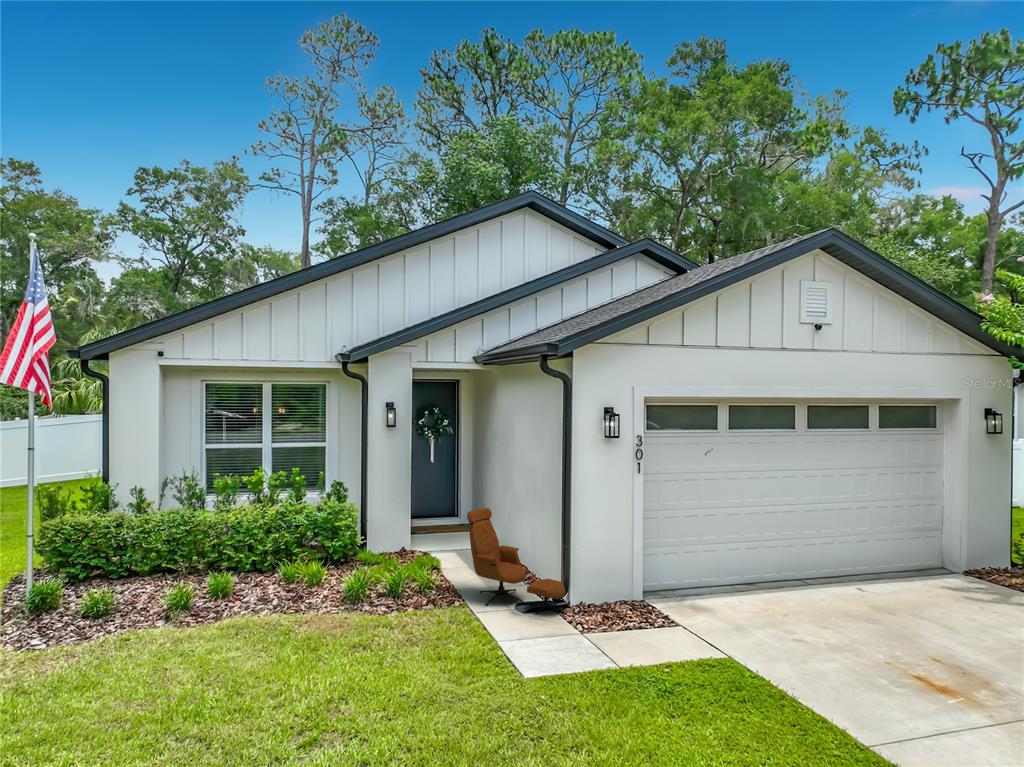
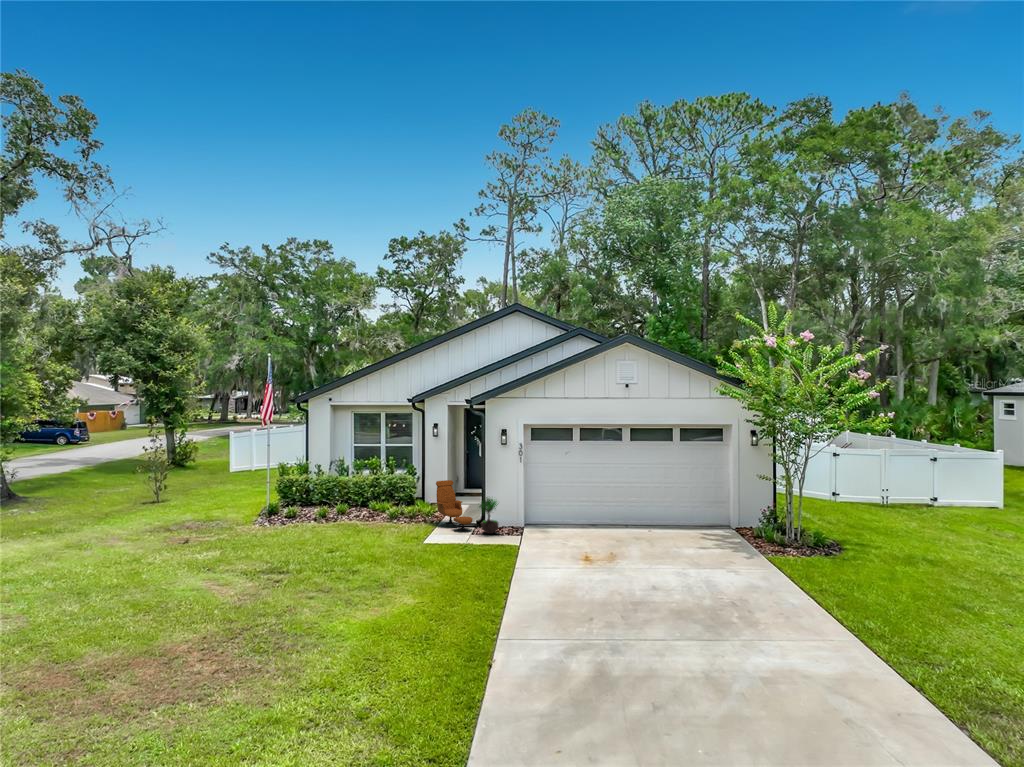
potted tree: none [590,535,634,611] -> present [479,497,498,534]

